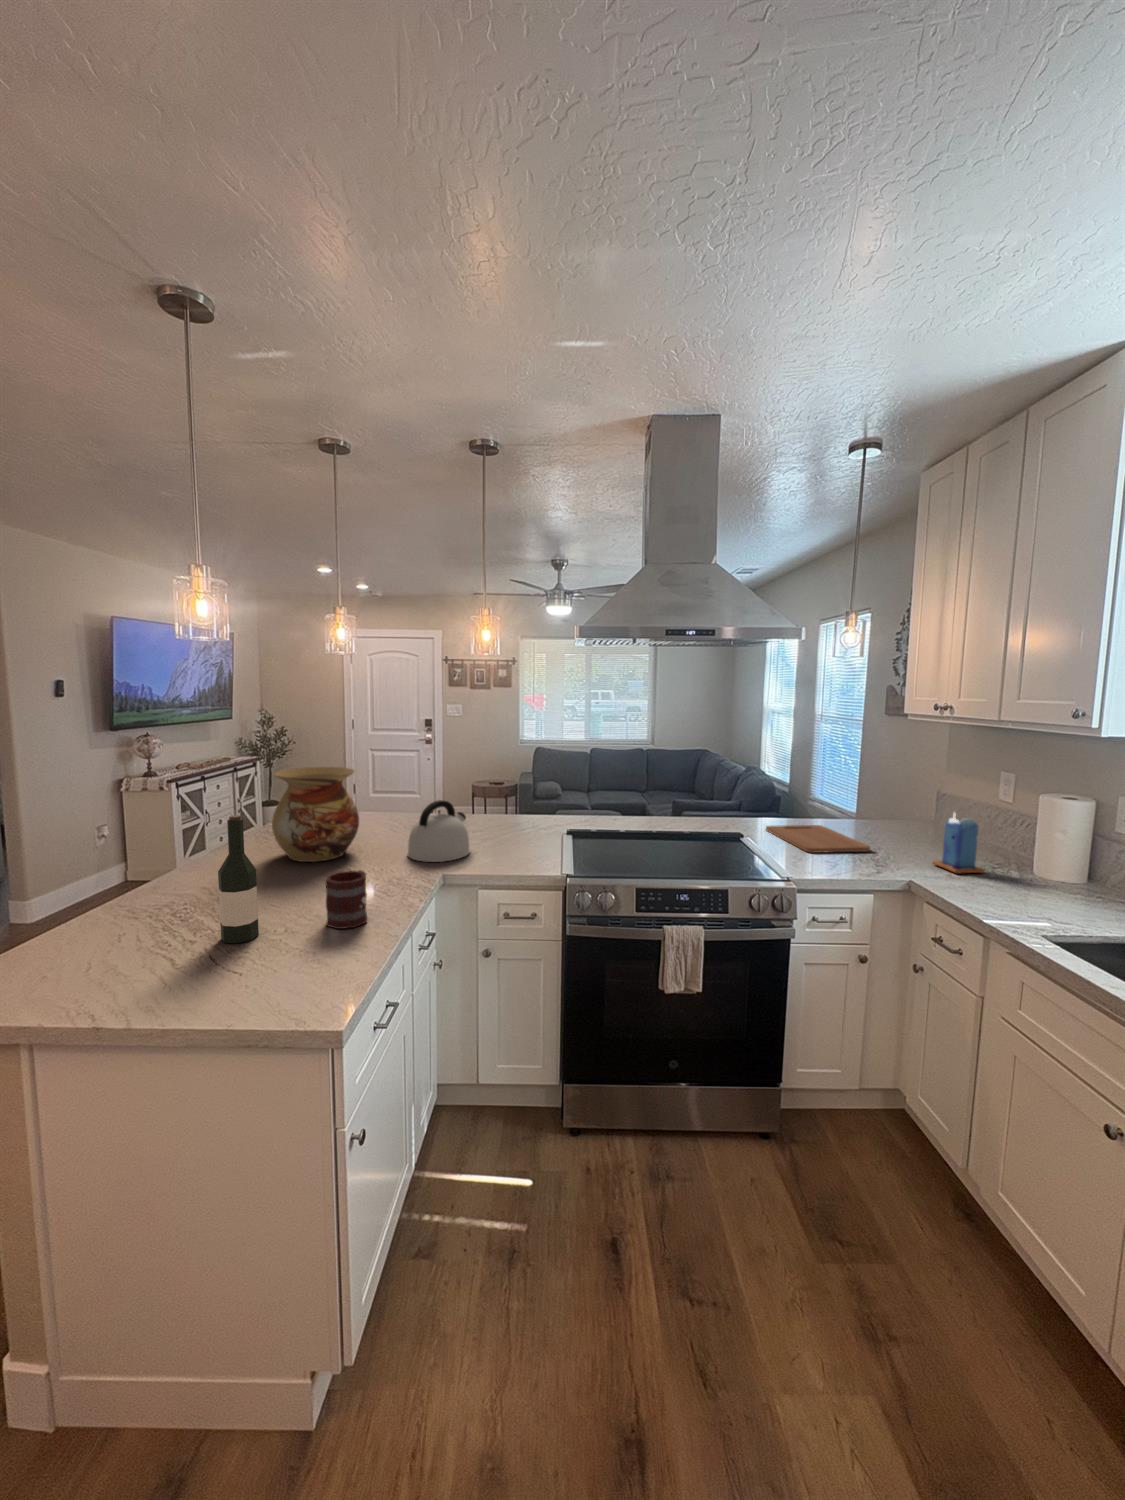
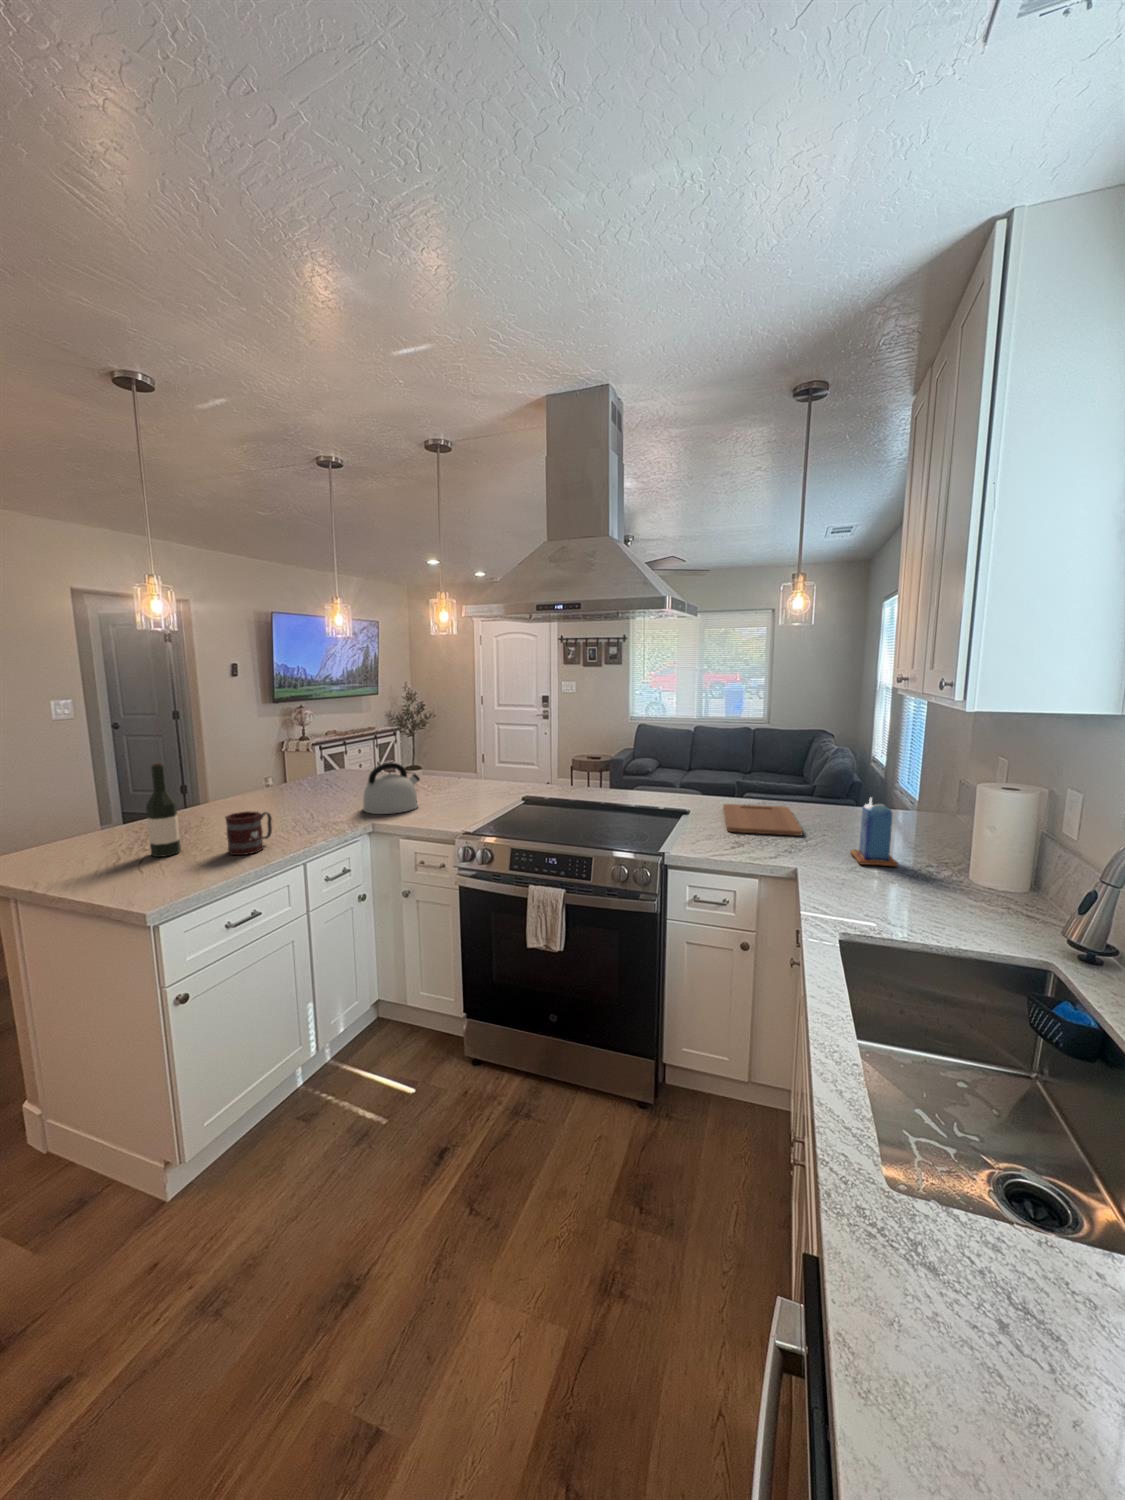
vase: present [272,767,359,862] -> none [264,732,336,807]

